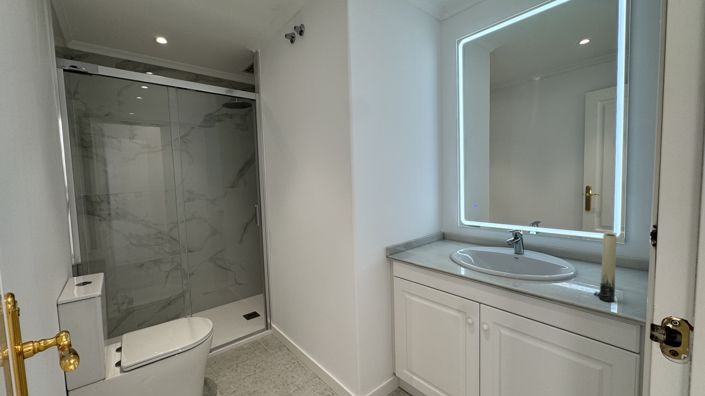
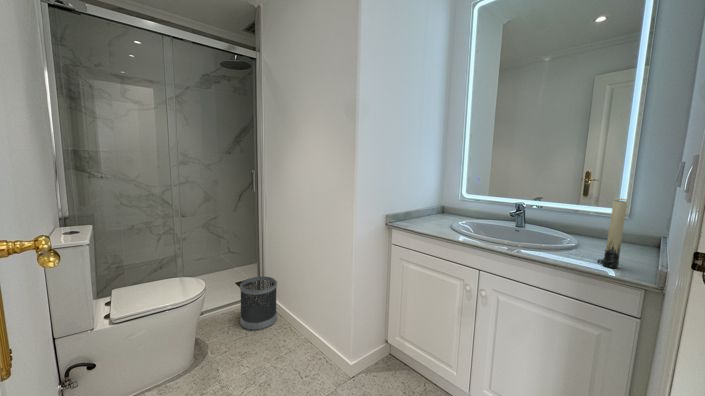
wastebasket: none [247,310,285,367] -> present [240,276,277,331]

